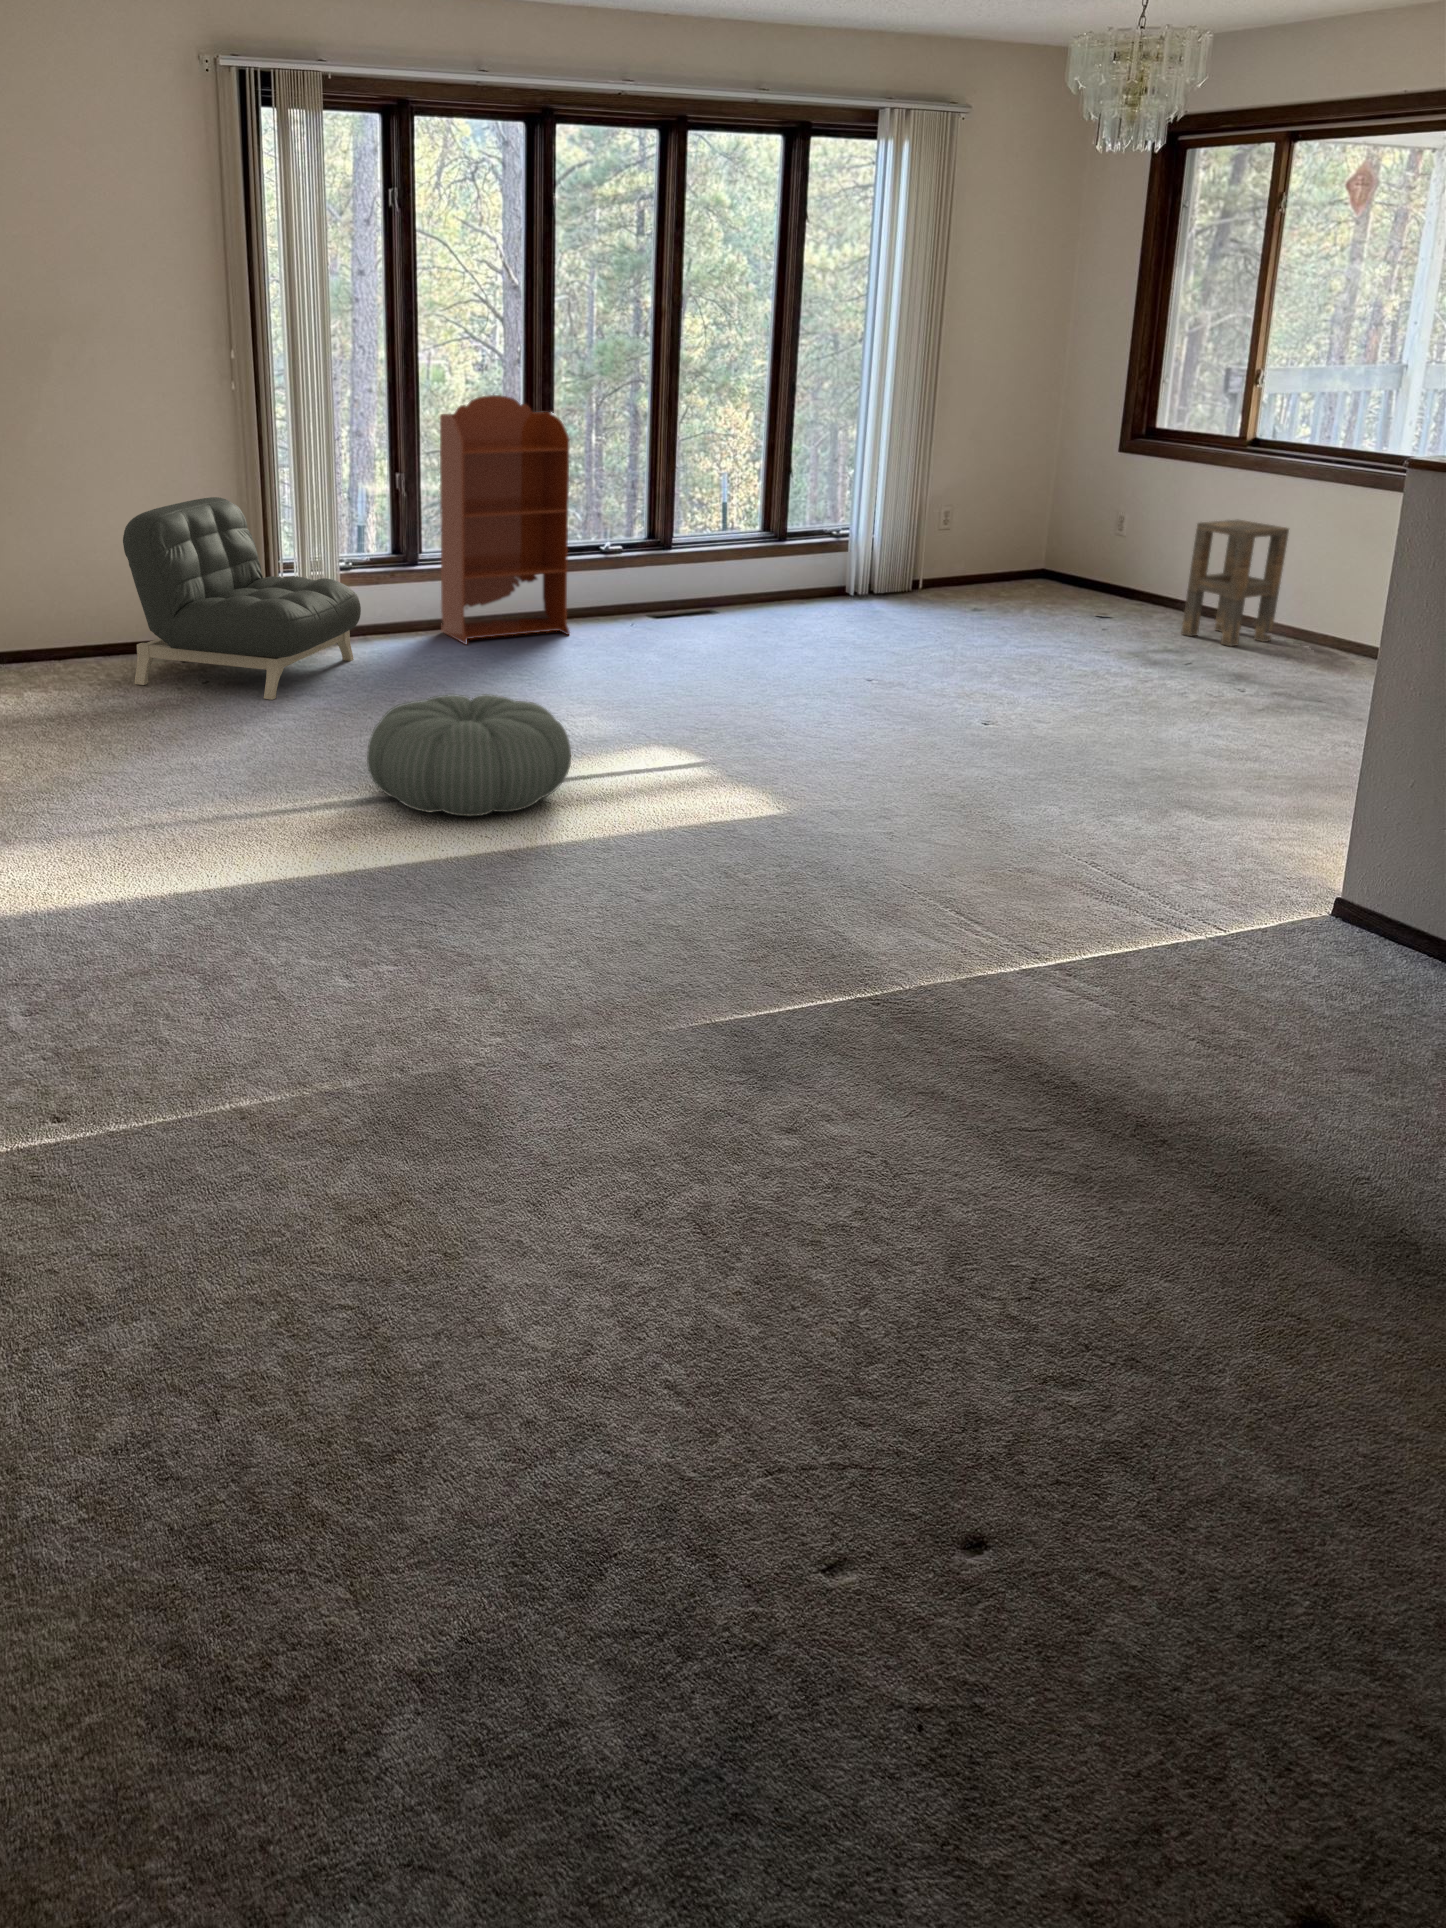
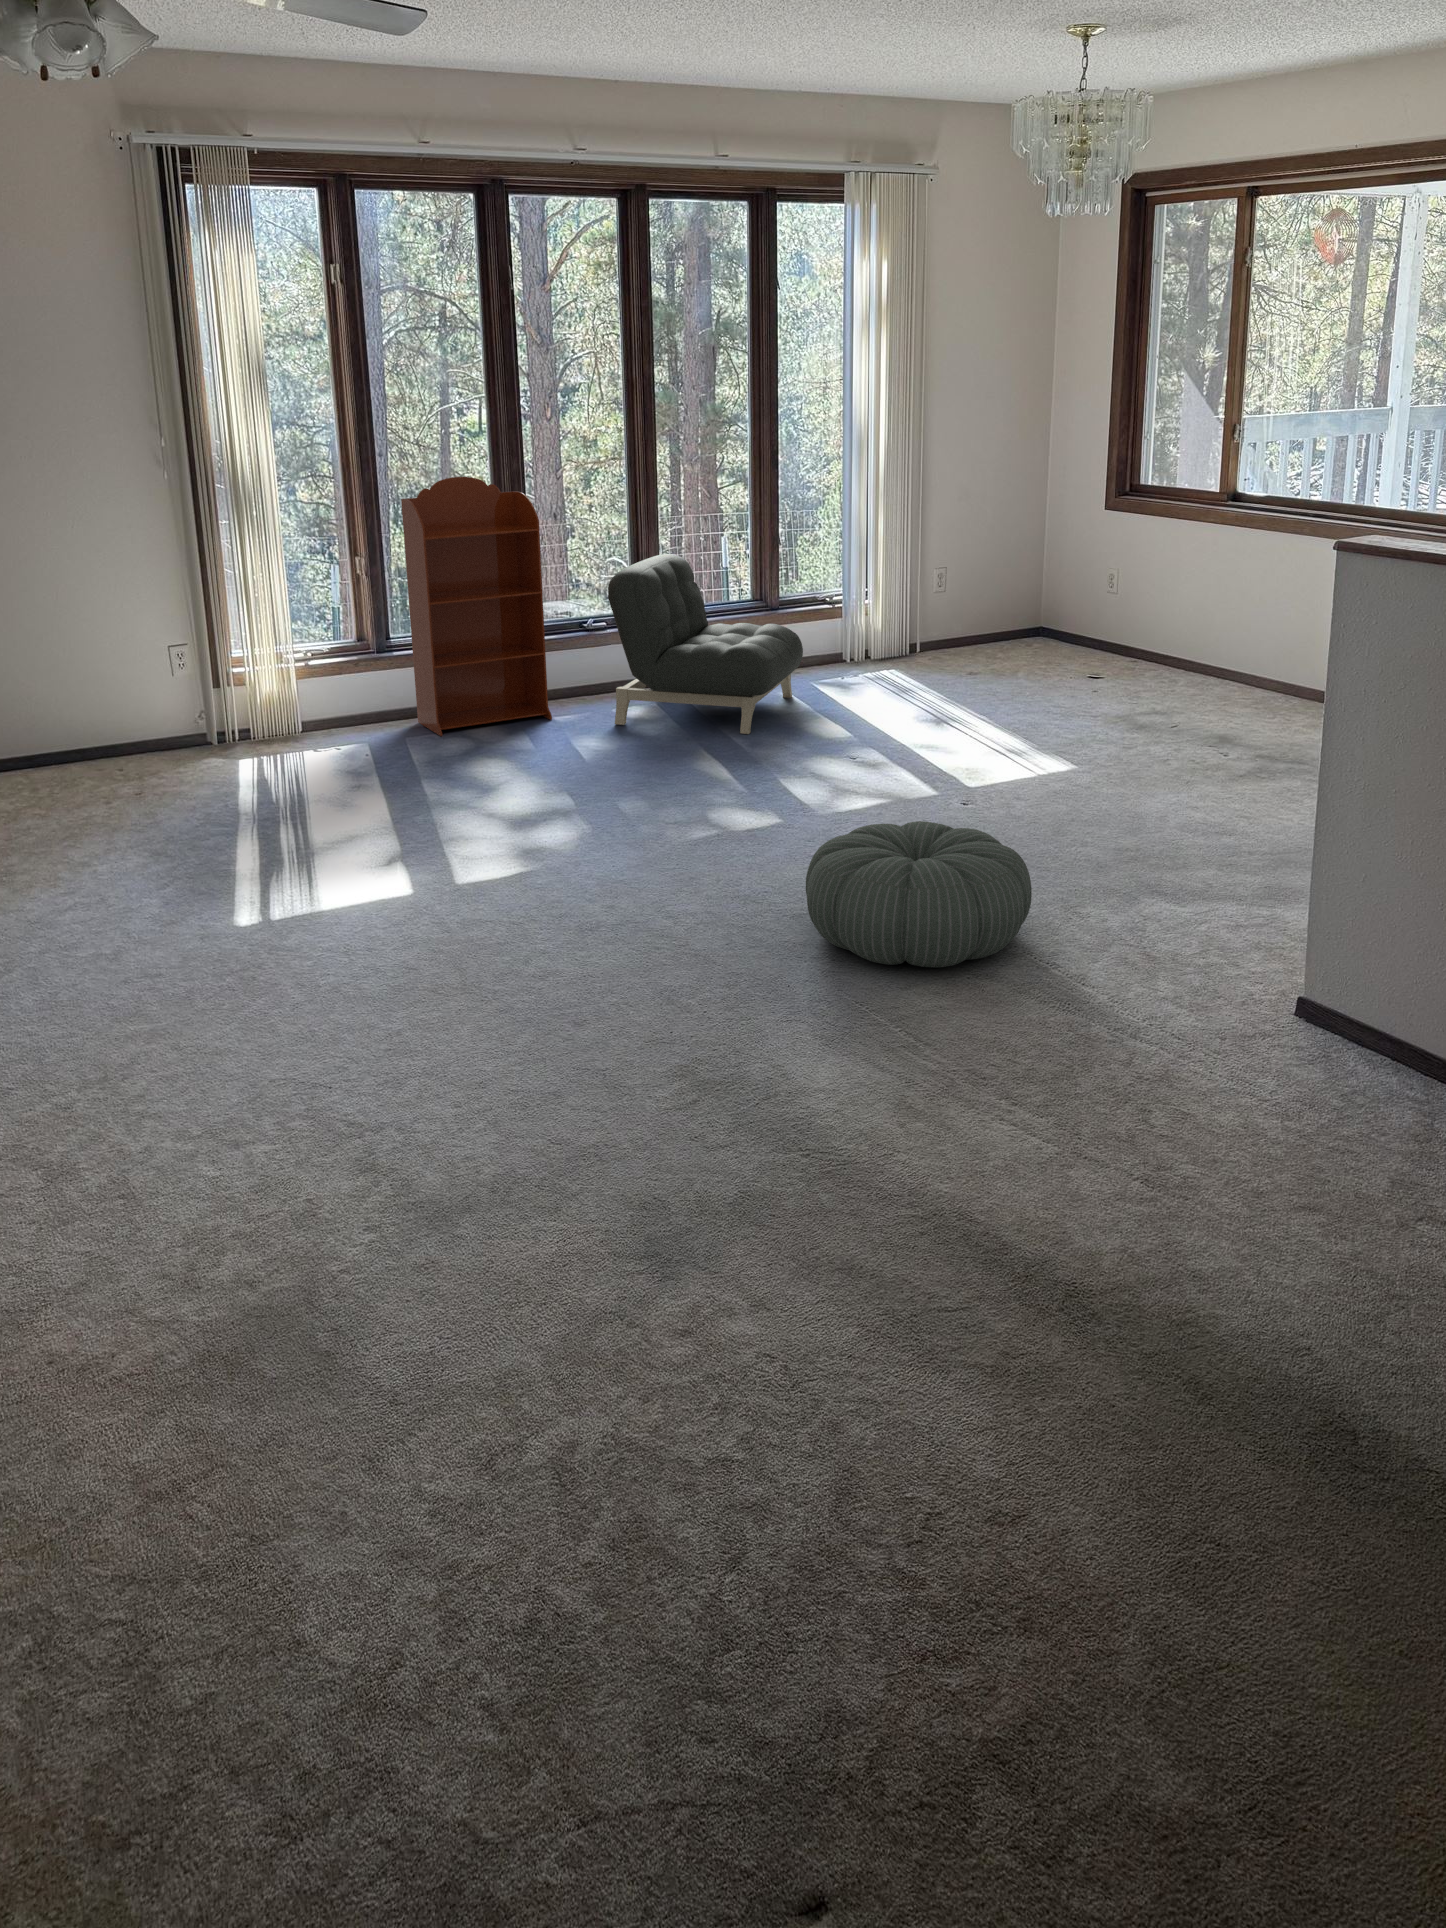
armchair: present [123,497,361,700] -> present [608,554,803,734]
side table: present [1181,520,1289,646] -> none [1172,572,1270,700]
pouf: present [367,694,571,816] -> present [806,821,1032,967]

